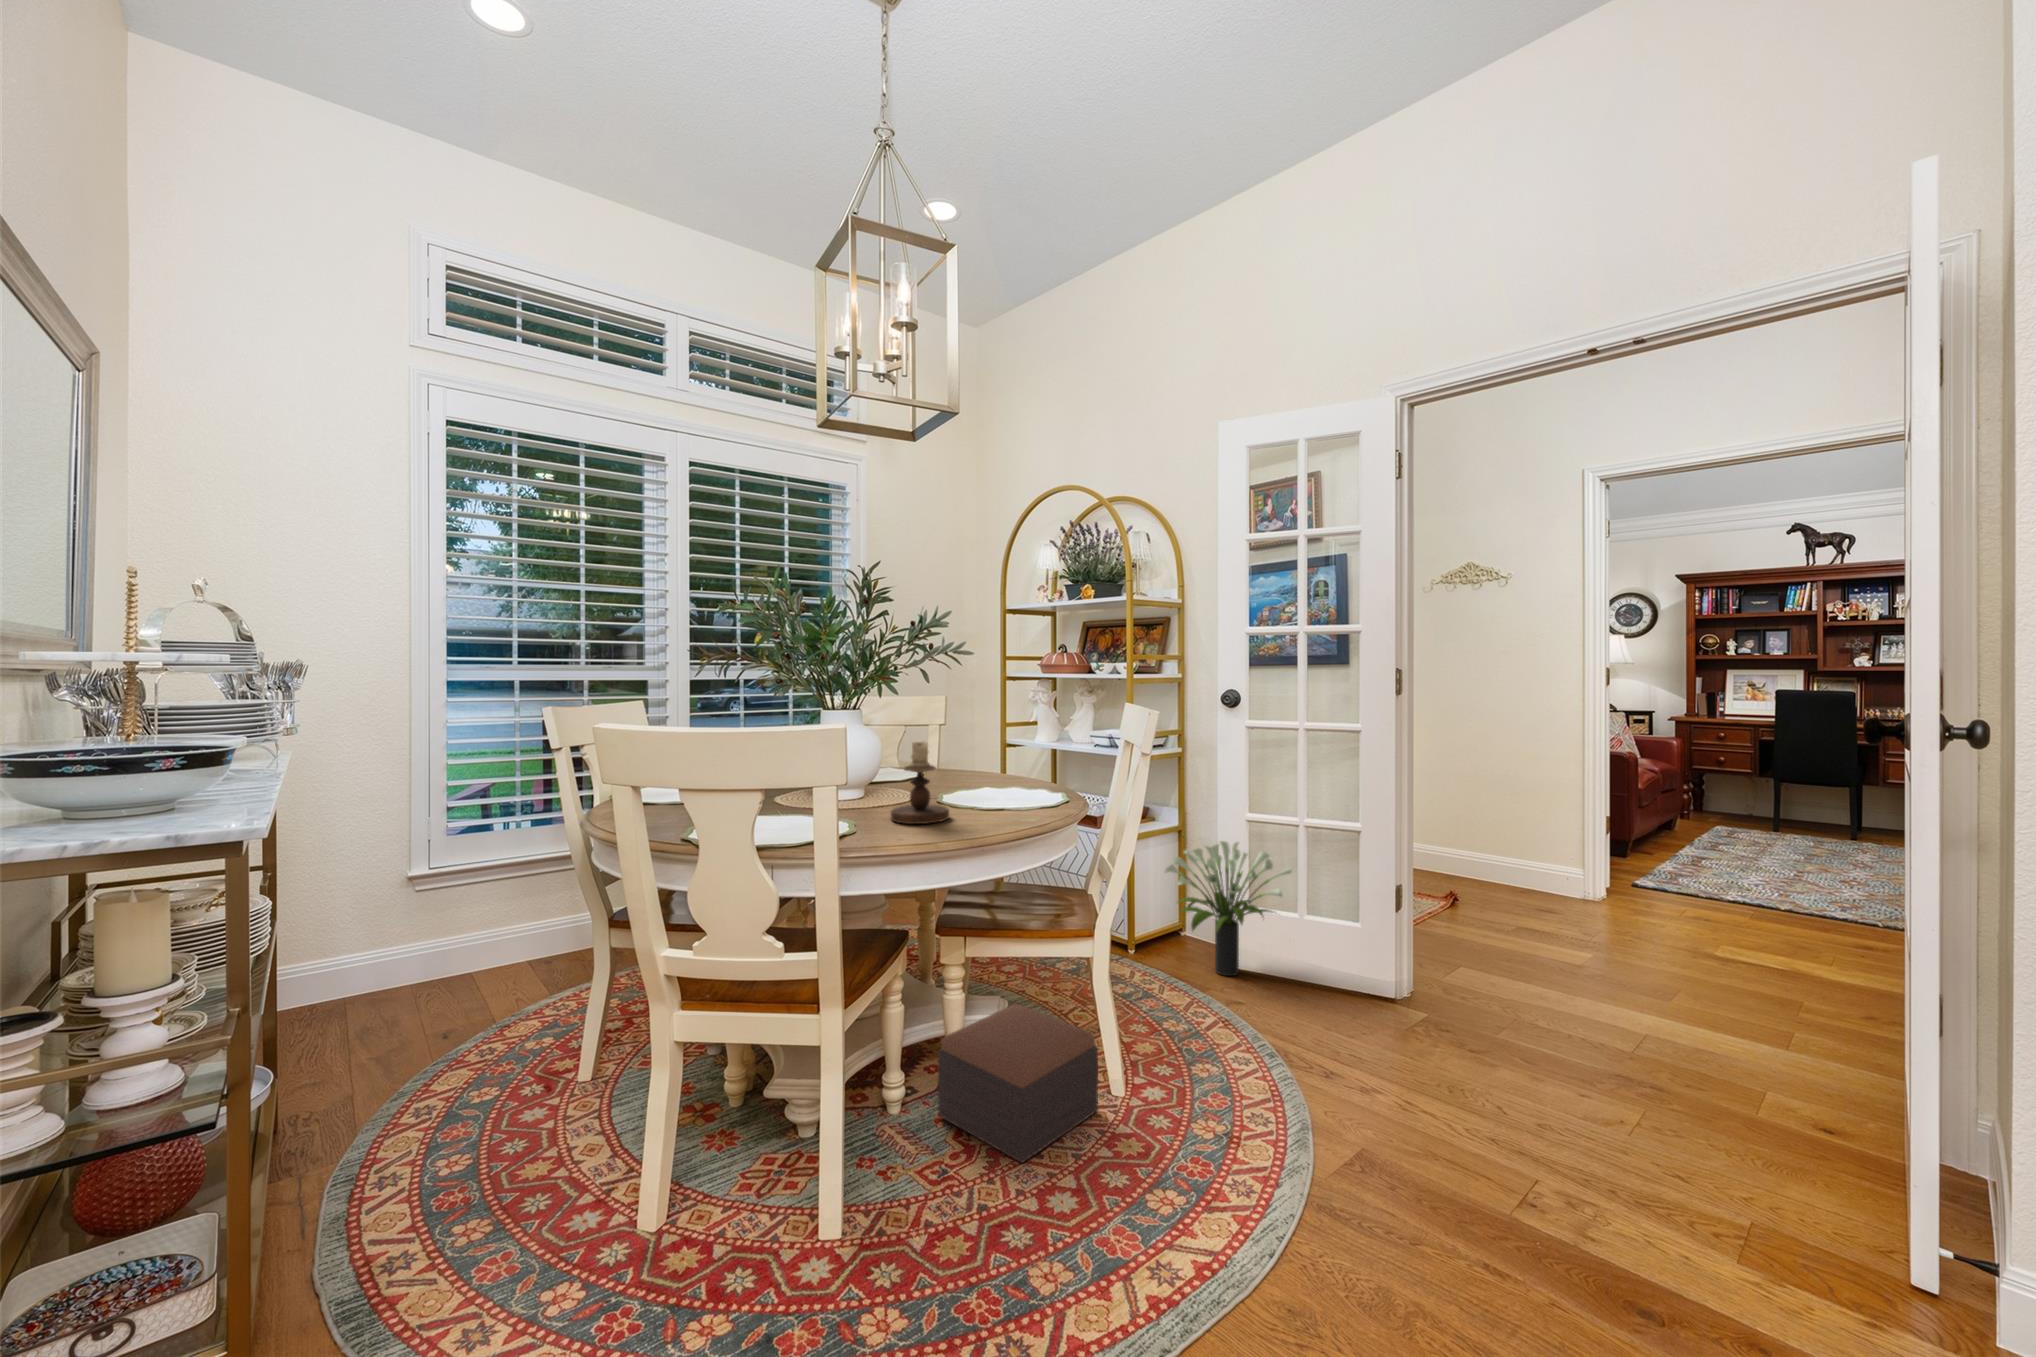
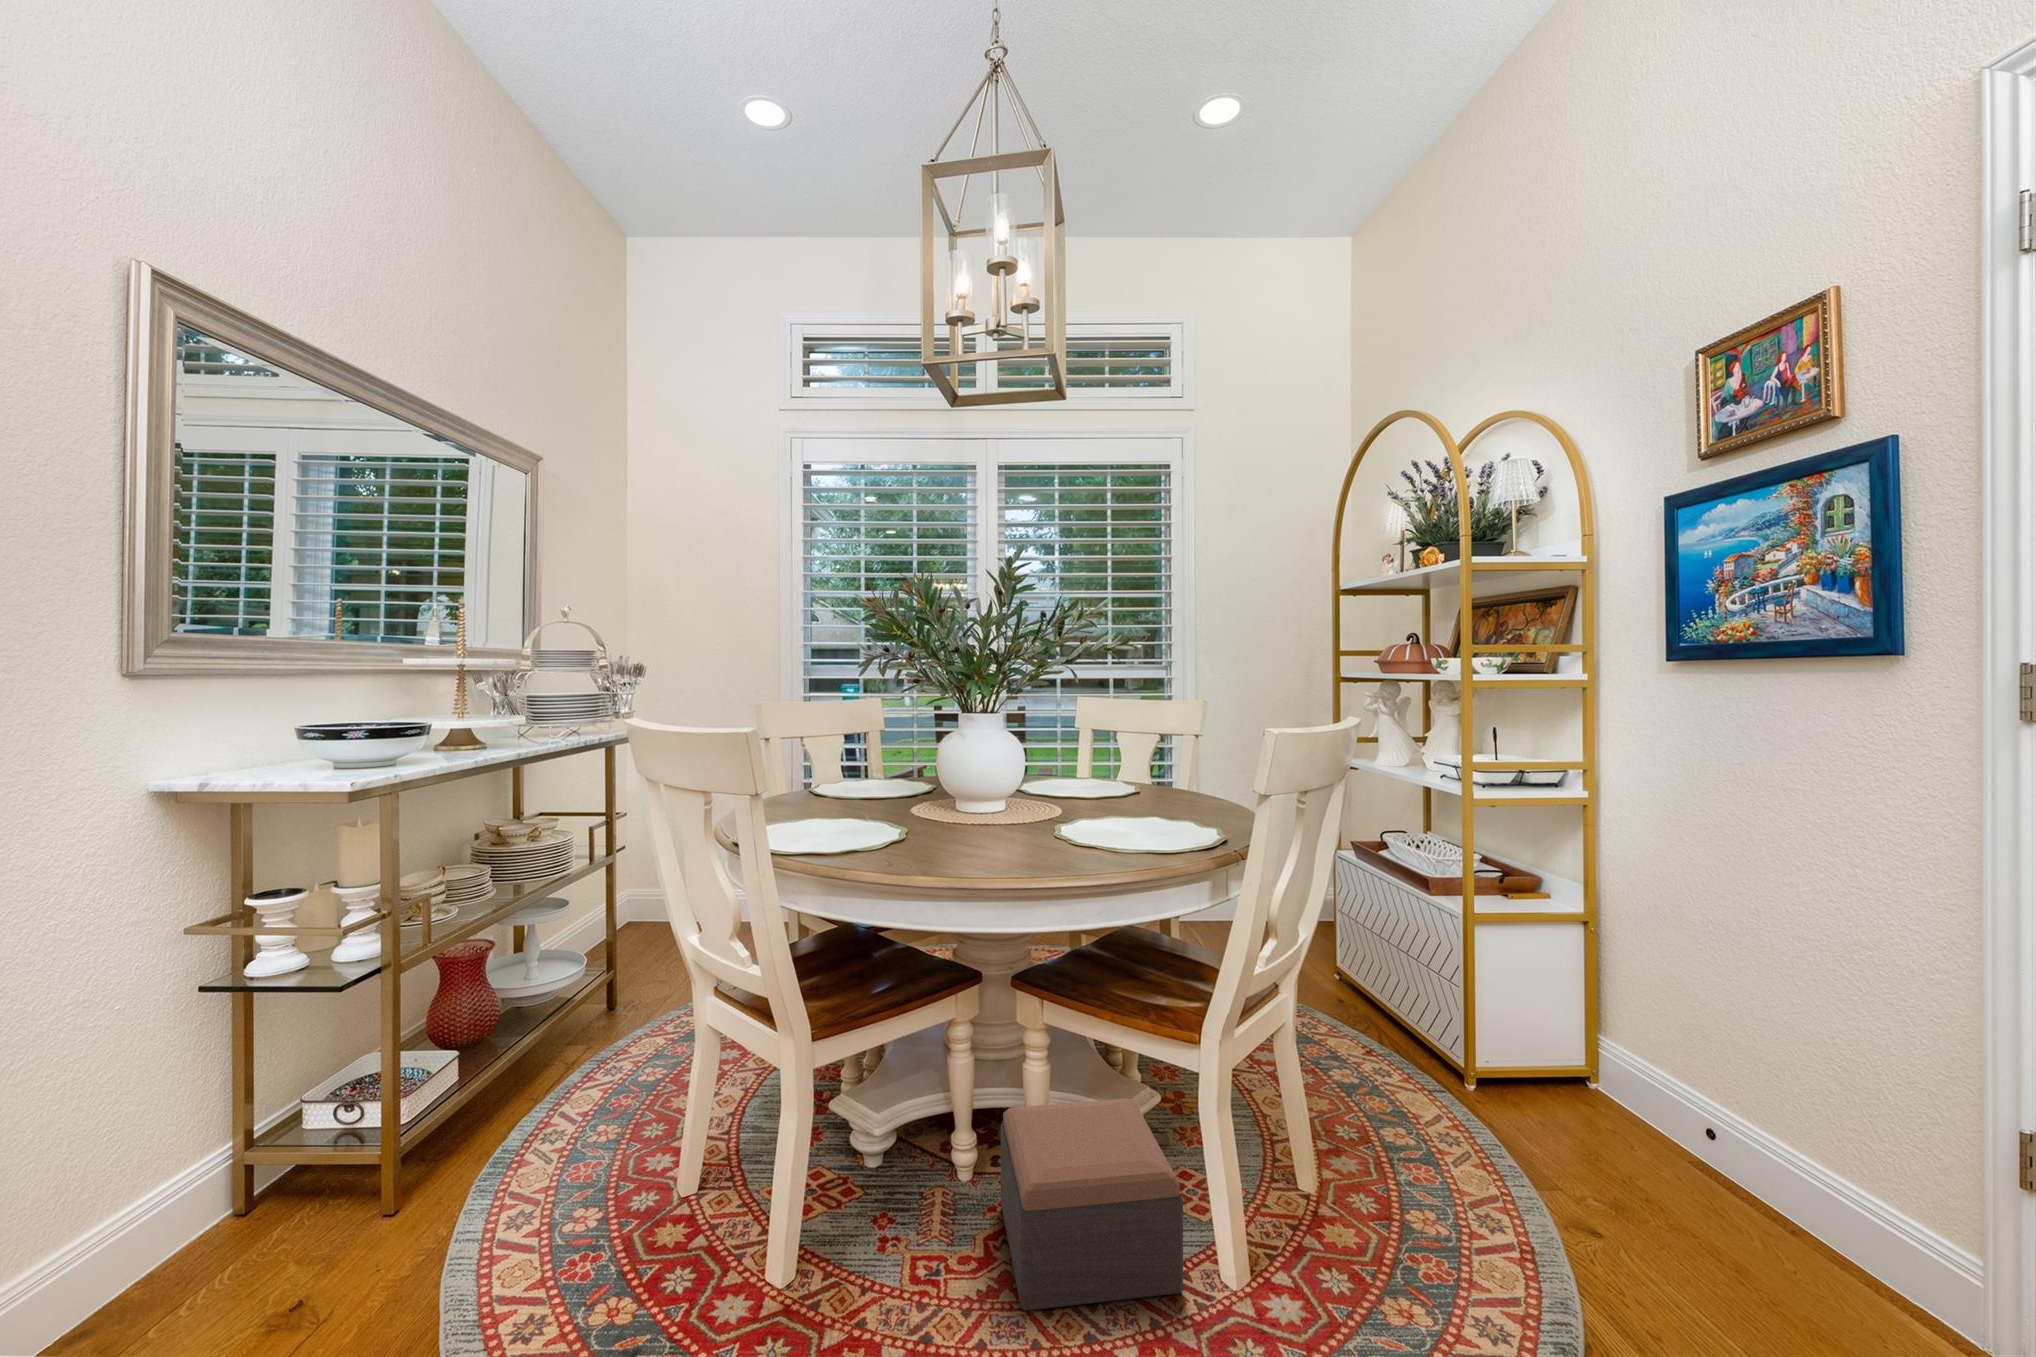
candlestick: present [891,742,949,824] -> none [960,746,1029,845]
potted plant: present [1165,841,1292,976] -> none [1500,950,1761,1184]

